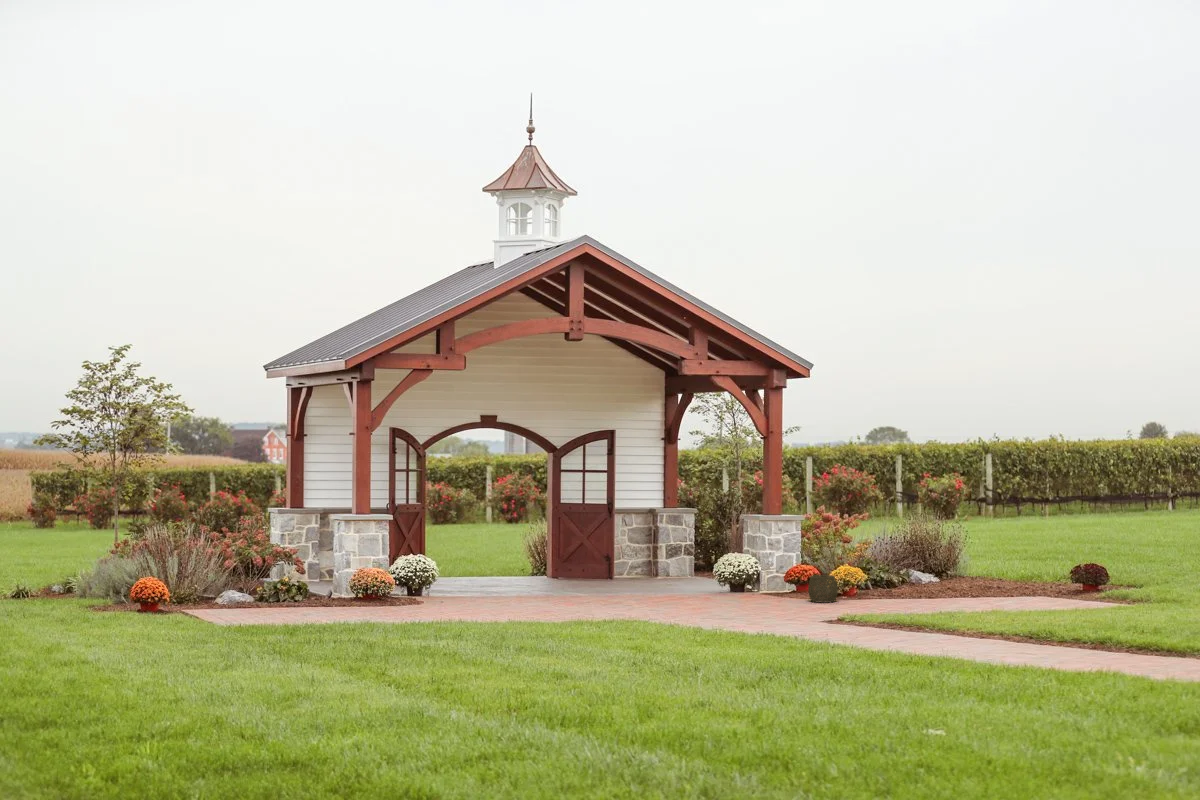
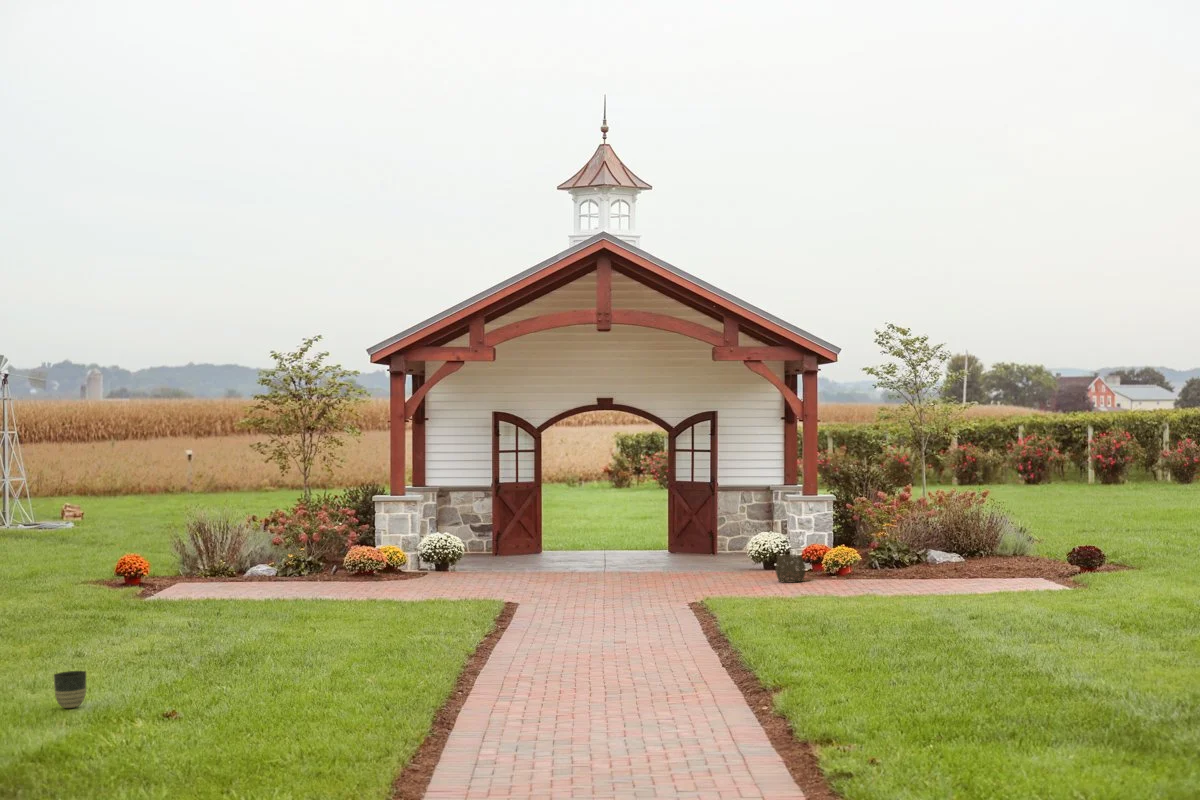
planter: none [809,709,845,752] -> present [53,671,86,708]

